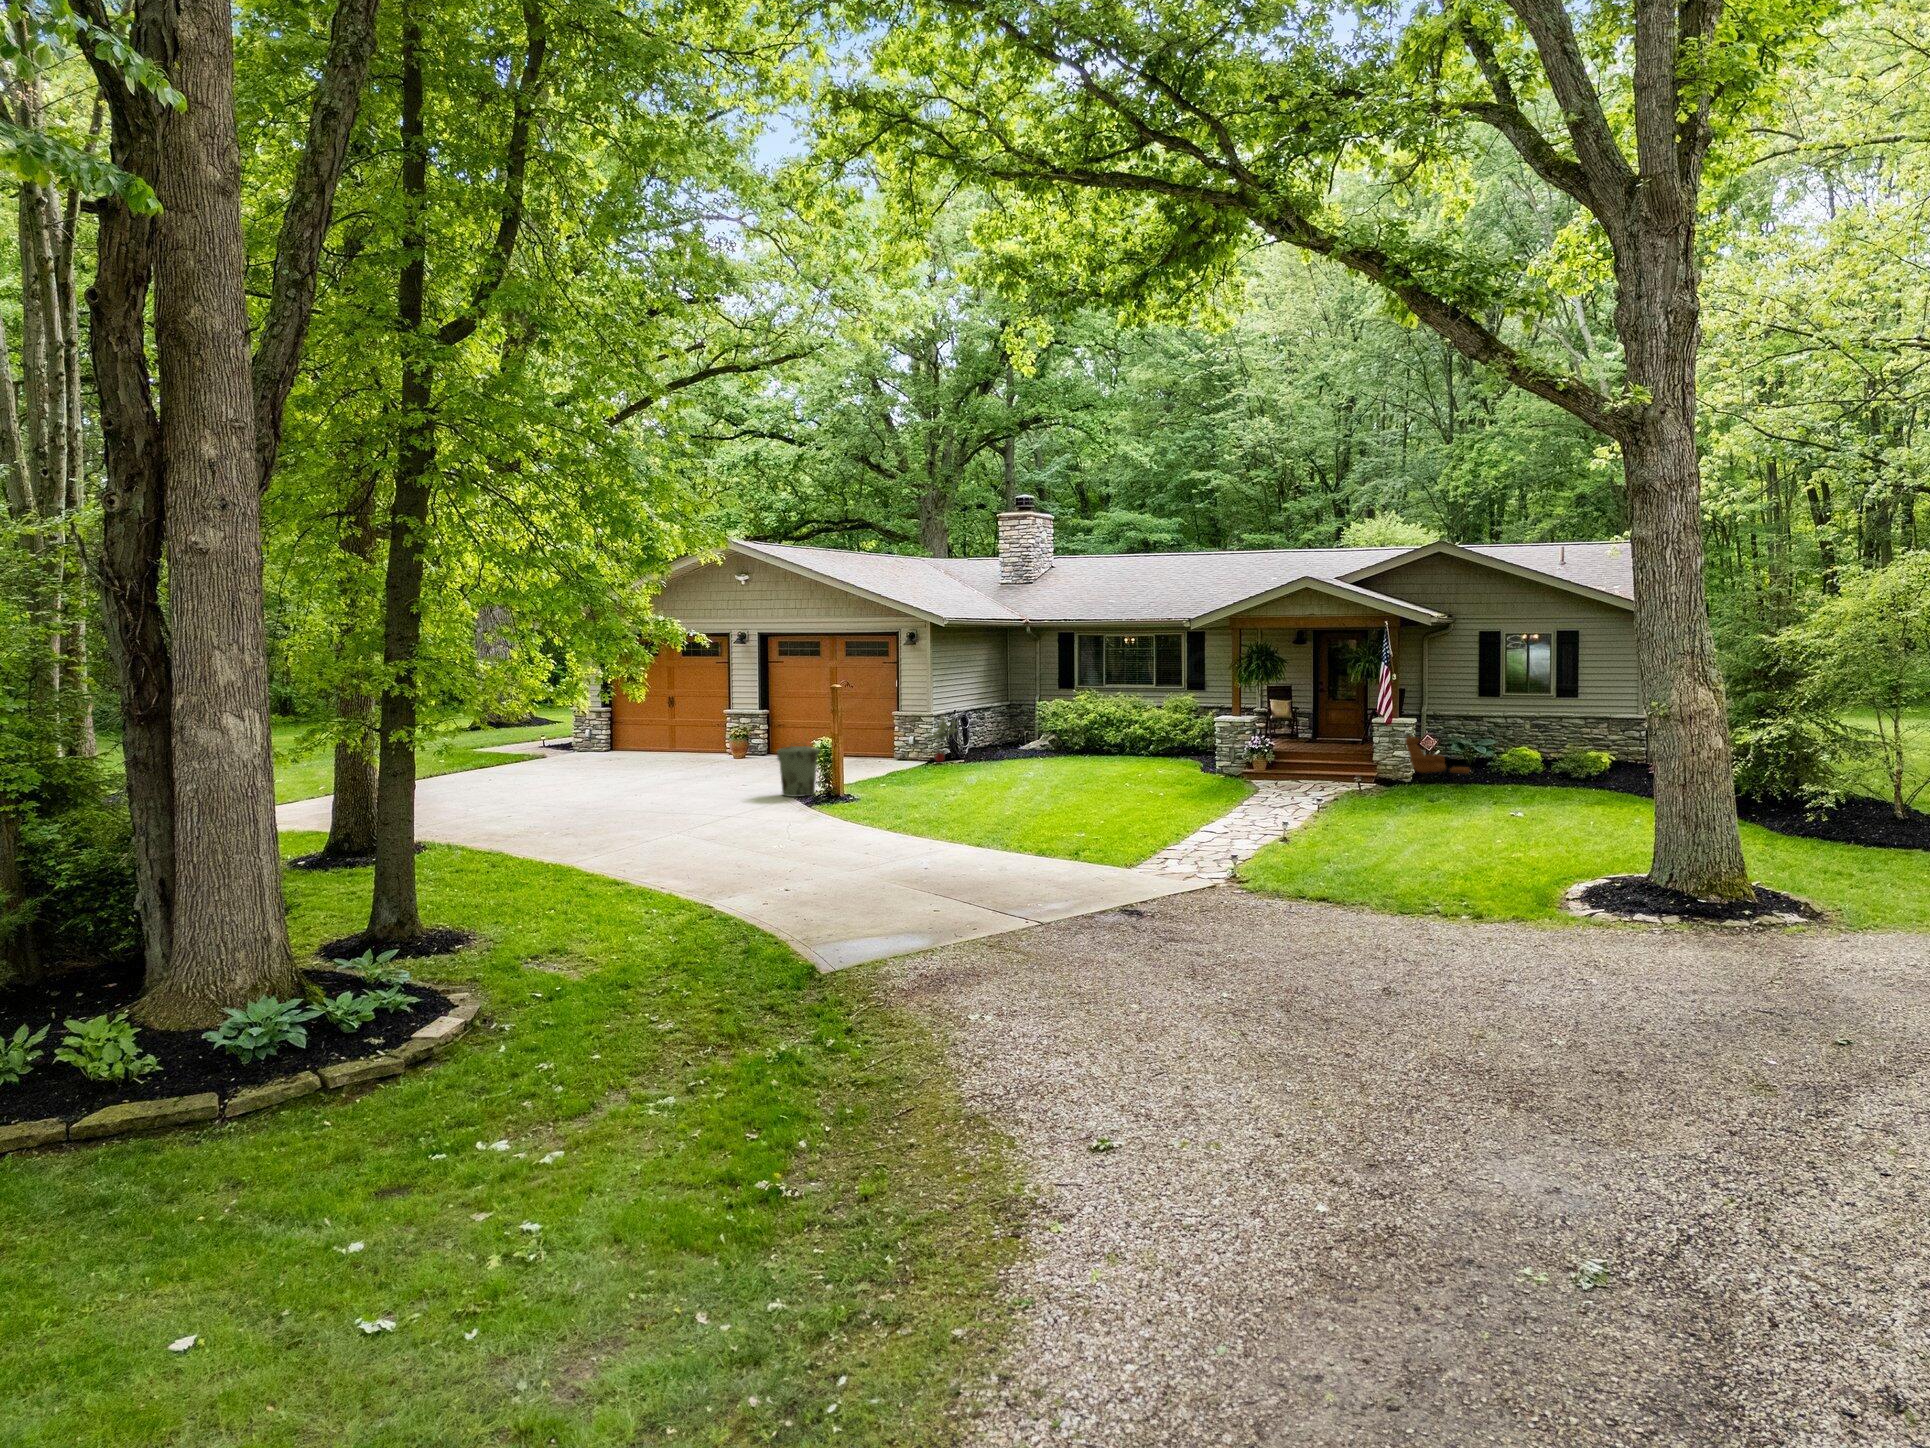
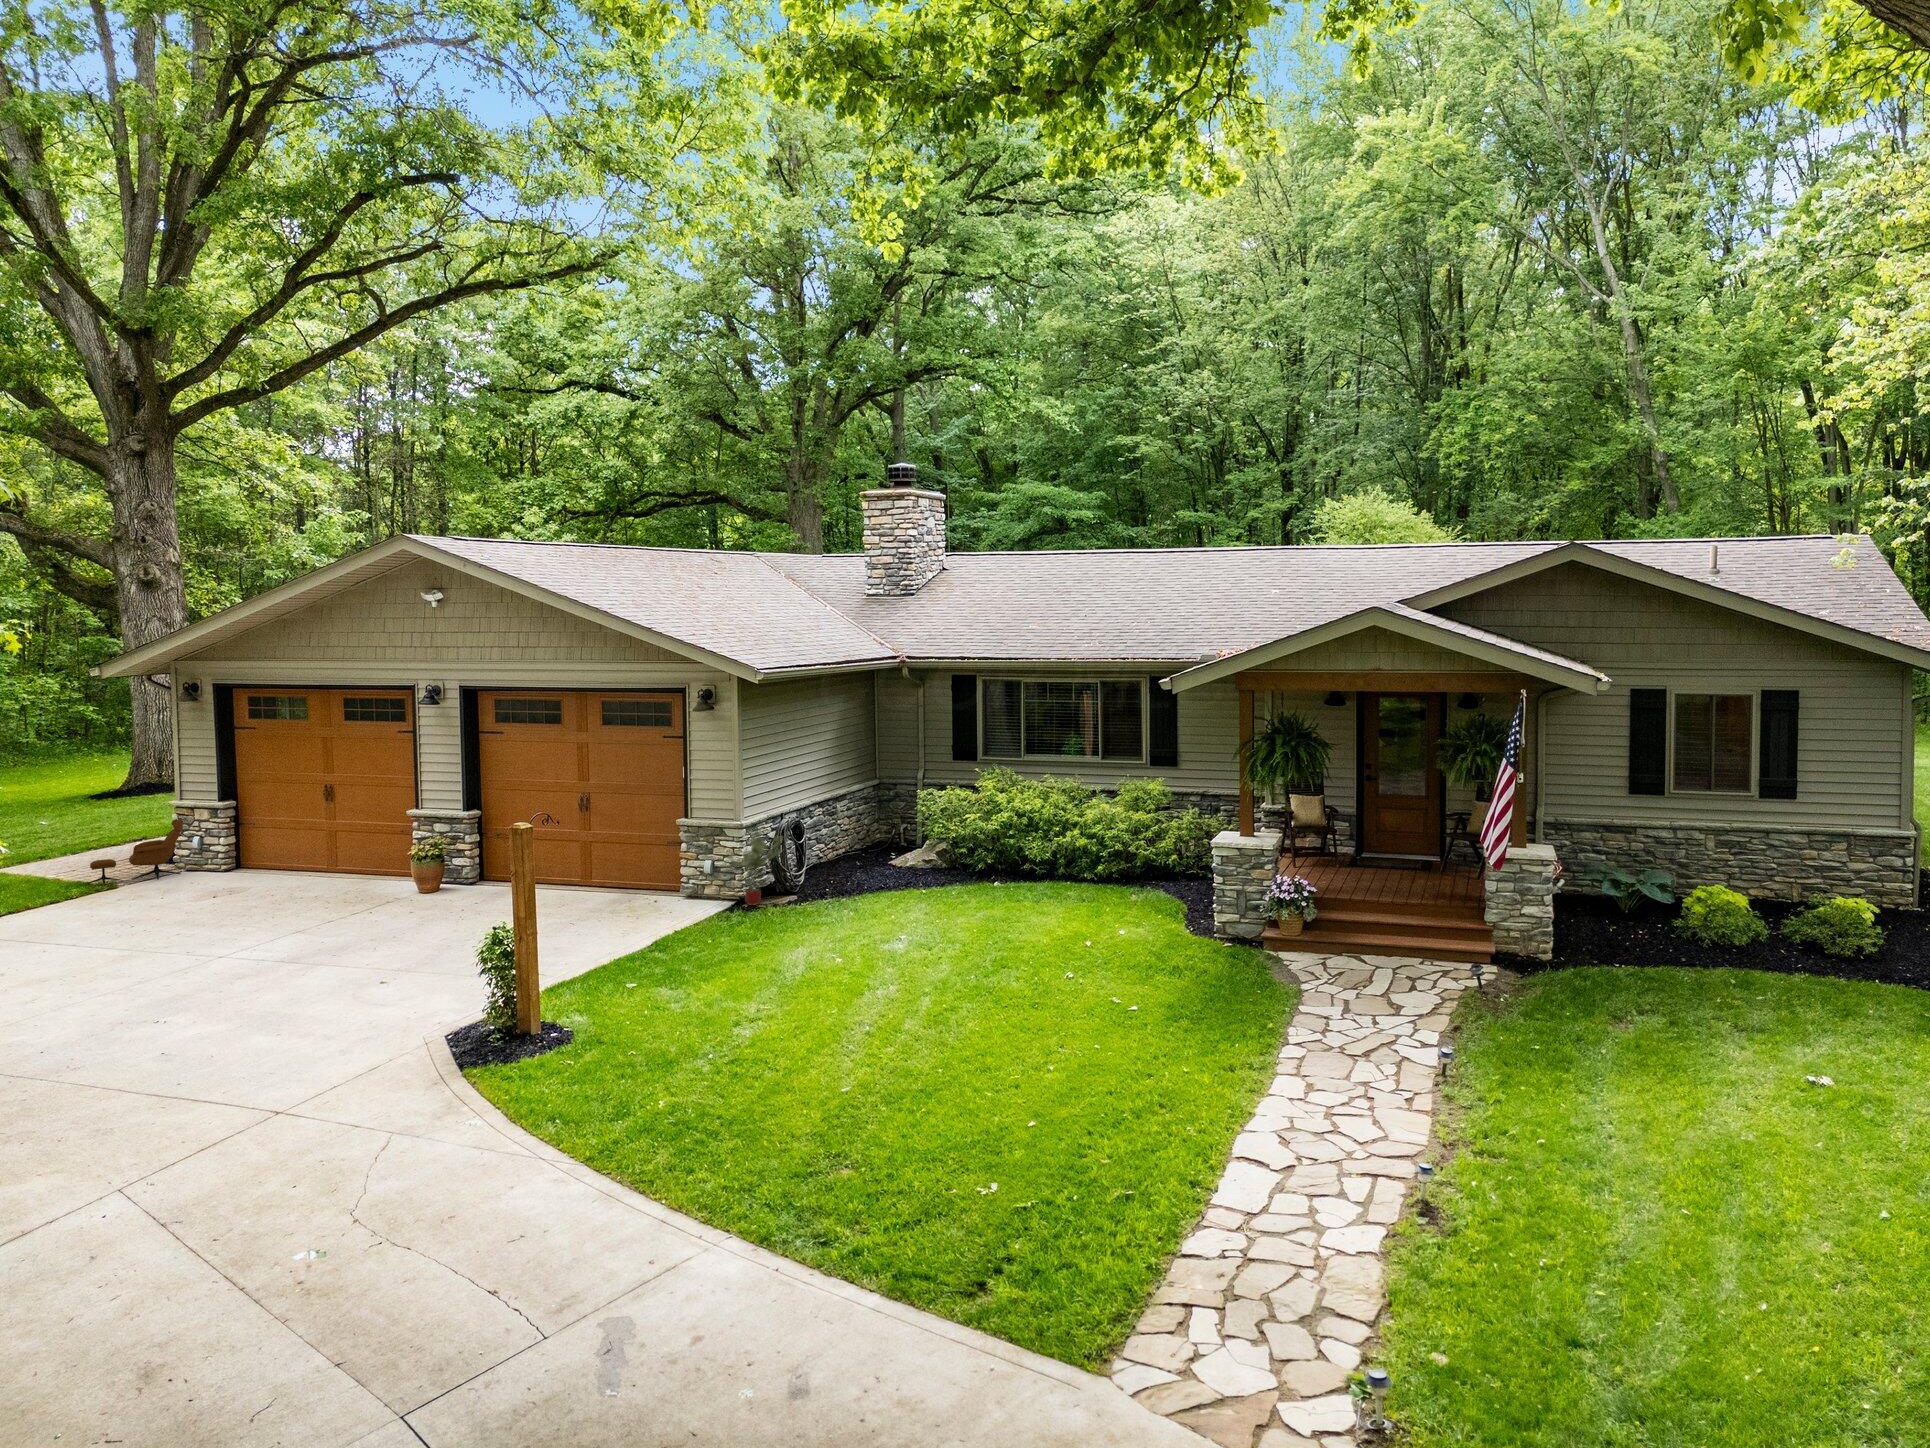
lounge chair: present [1405,736,1470,784] -> present [85,818,183,885]
trash can: present [777,746,819,797] -> none [406,930,495,1039]

